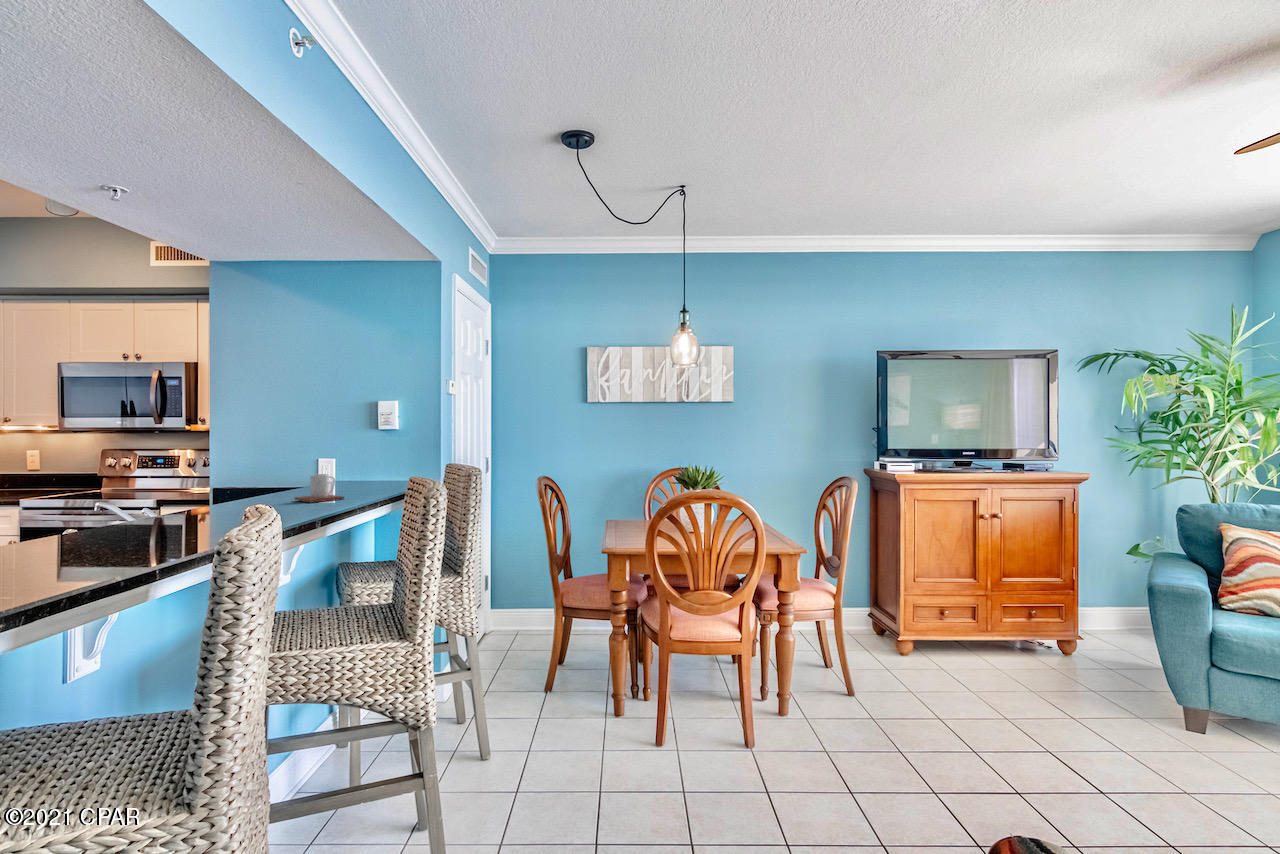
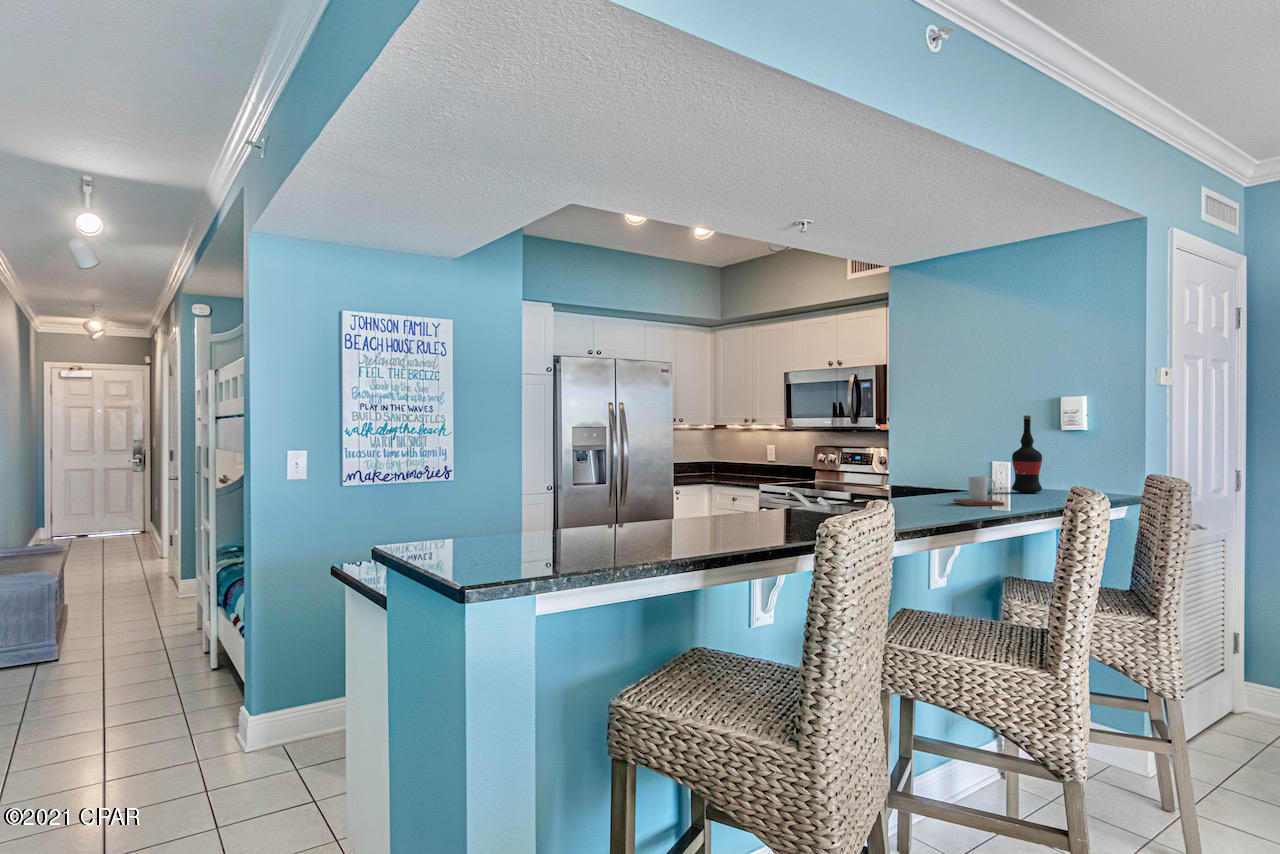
wine bottle: none [341,418,367,486] -> present [1012,415,1042,493]

